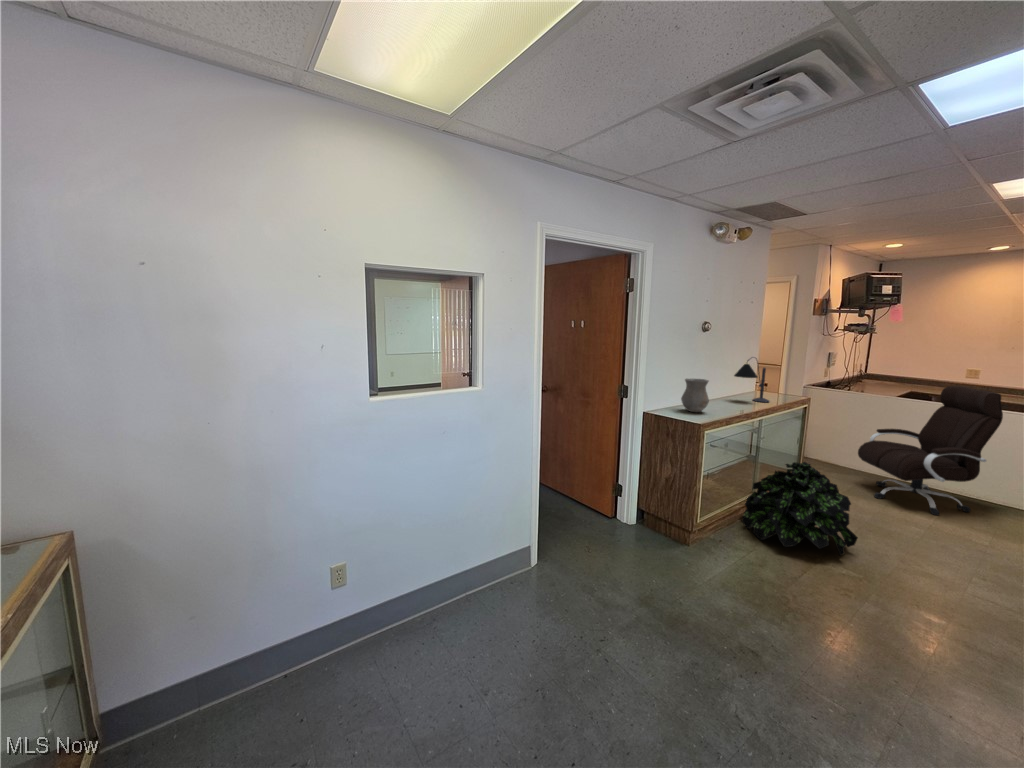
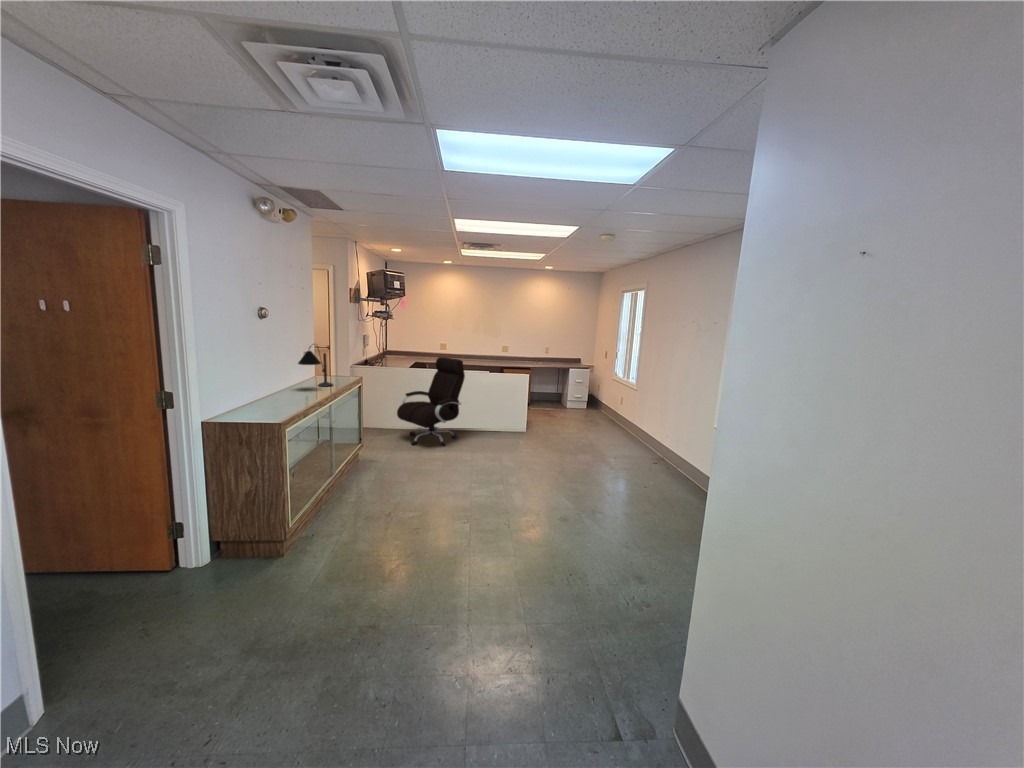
vase: present [681,379,709,412] -> none [248,372,281,410]
potted plant: present [742,462,858,555] -> none [327,434,414,515]

